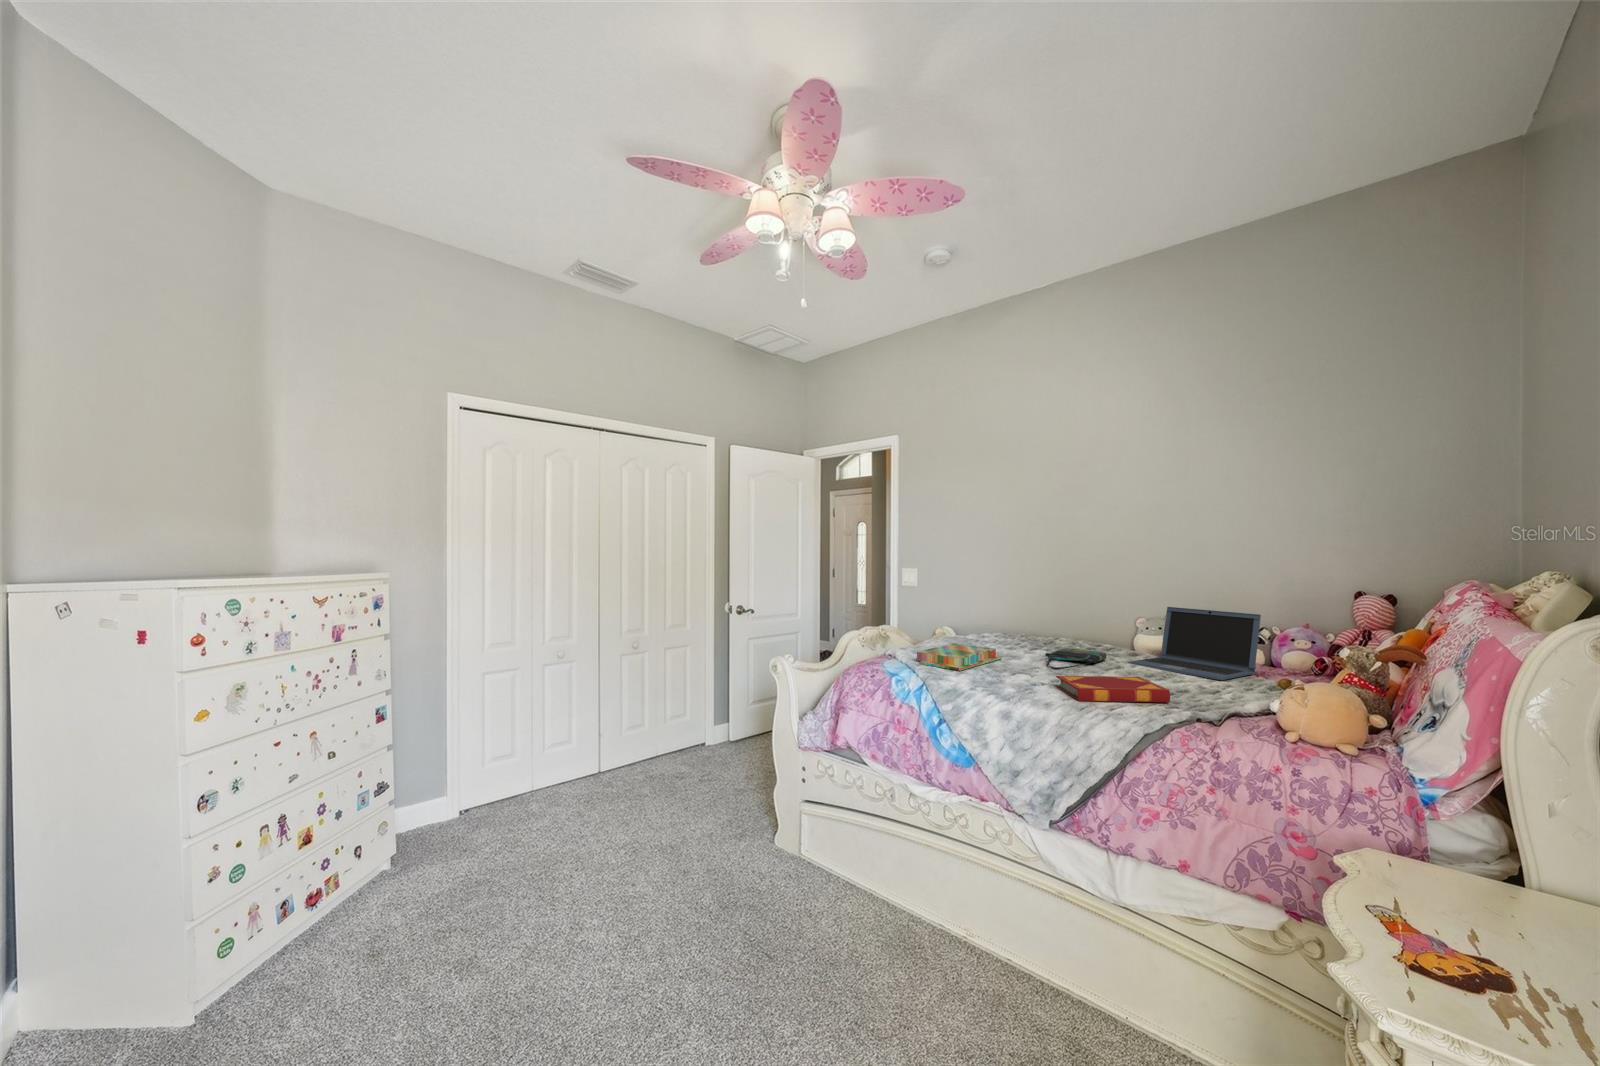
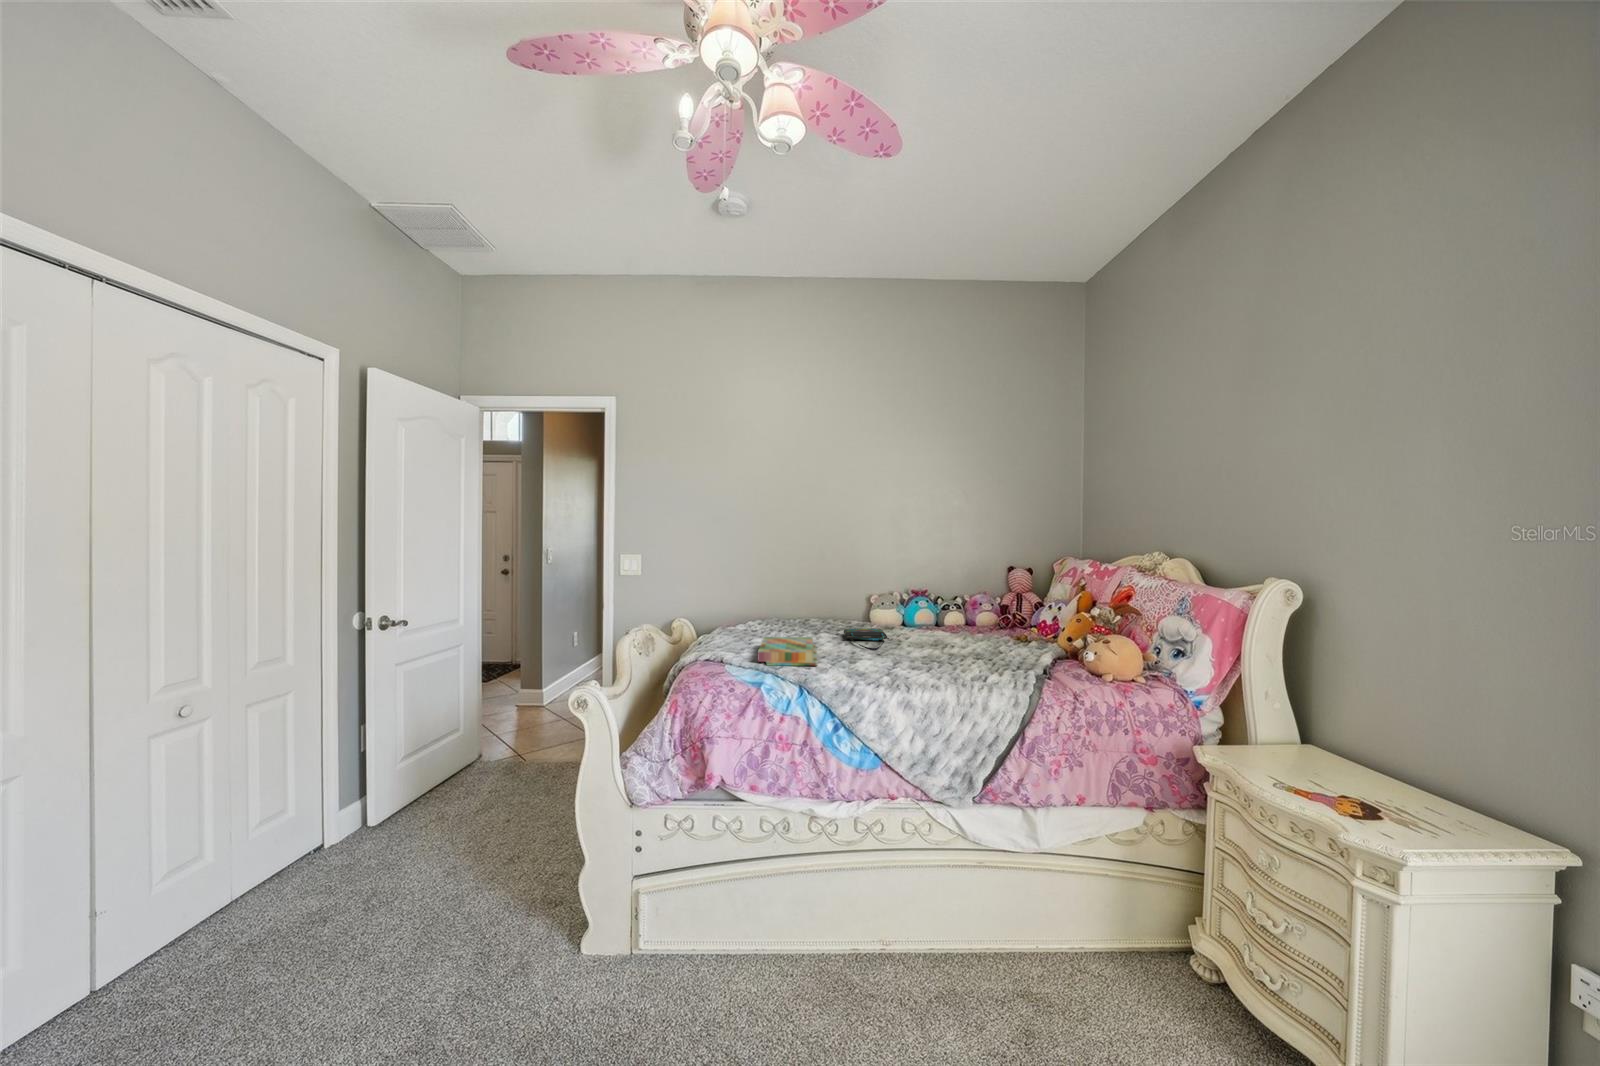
laptop: present [1128,607,1261,680] -> none [897,584,975,641]
hardback book: present [1056,676,1170,702] -> none [912,647,1001,677]

